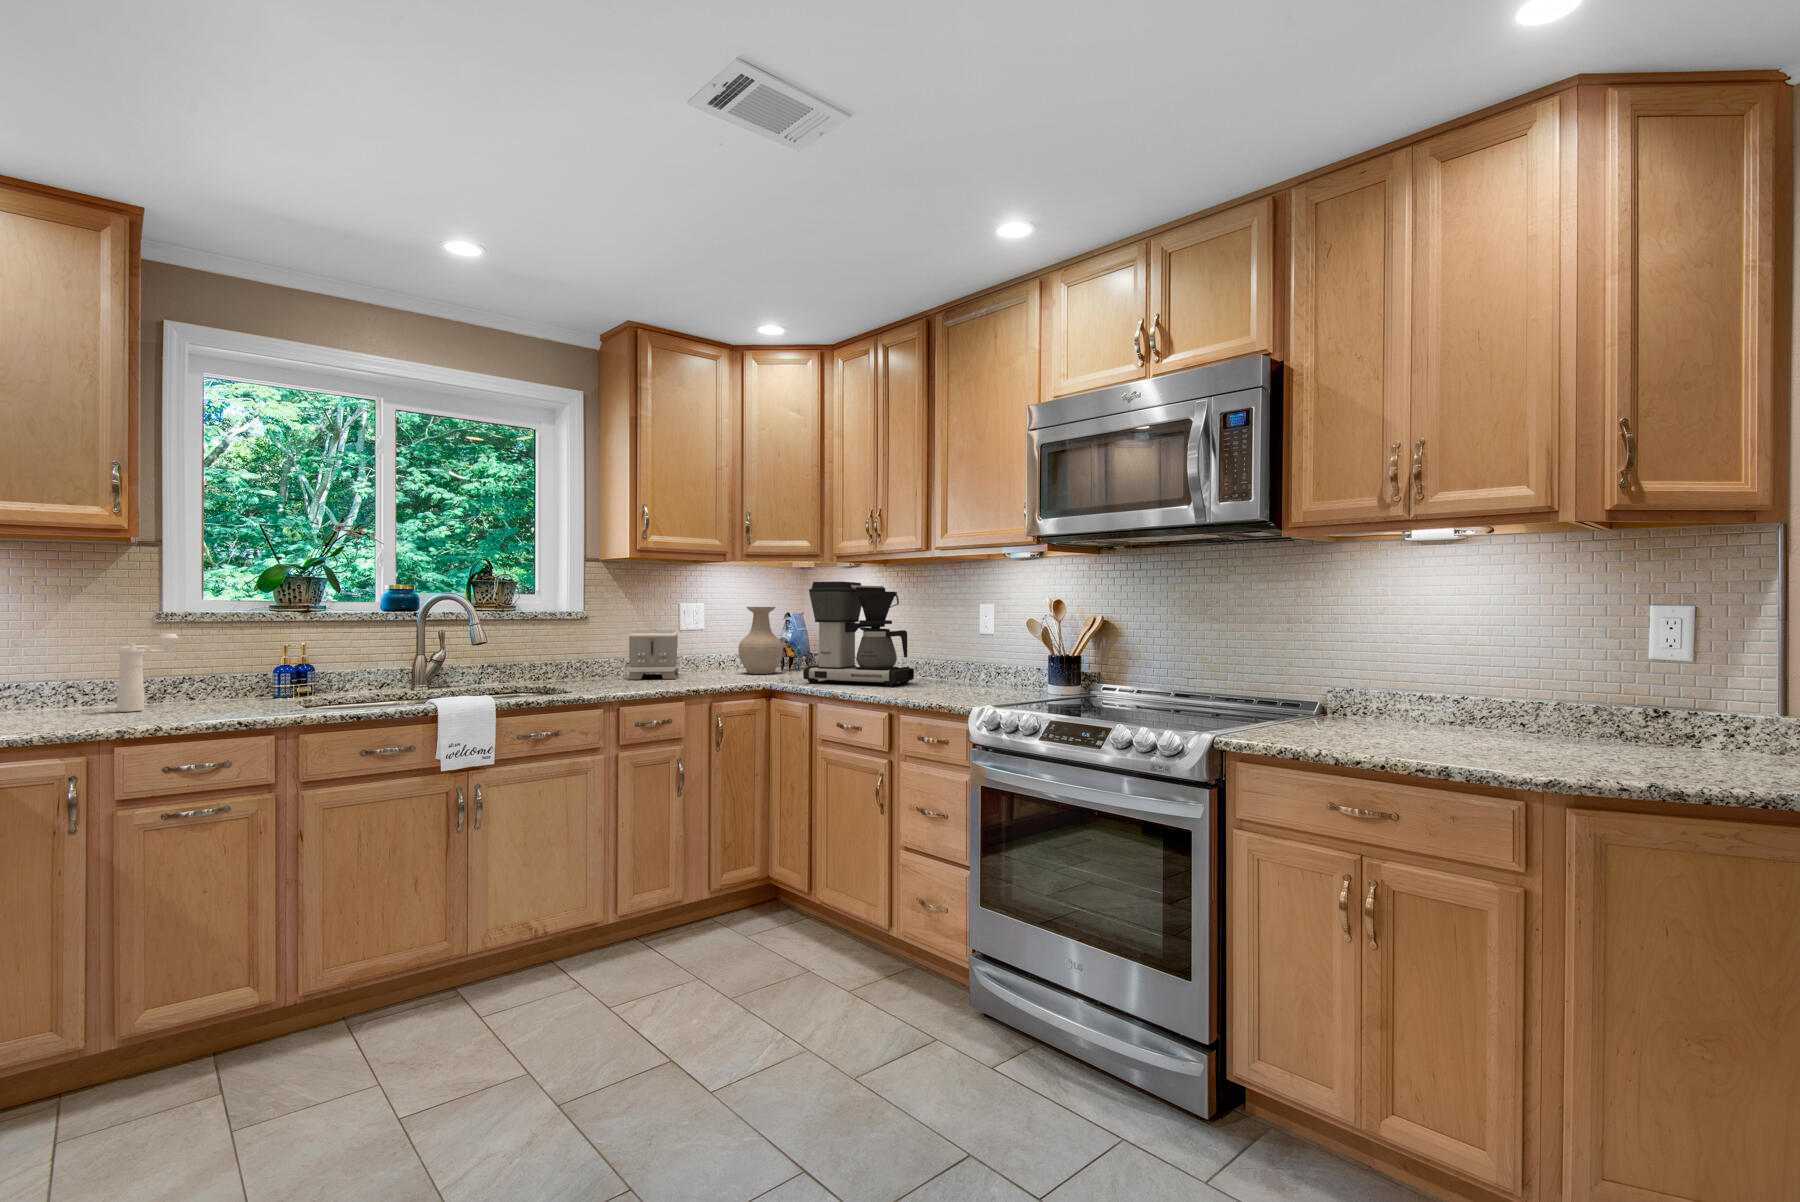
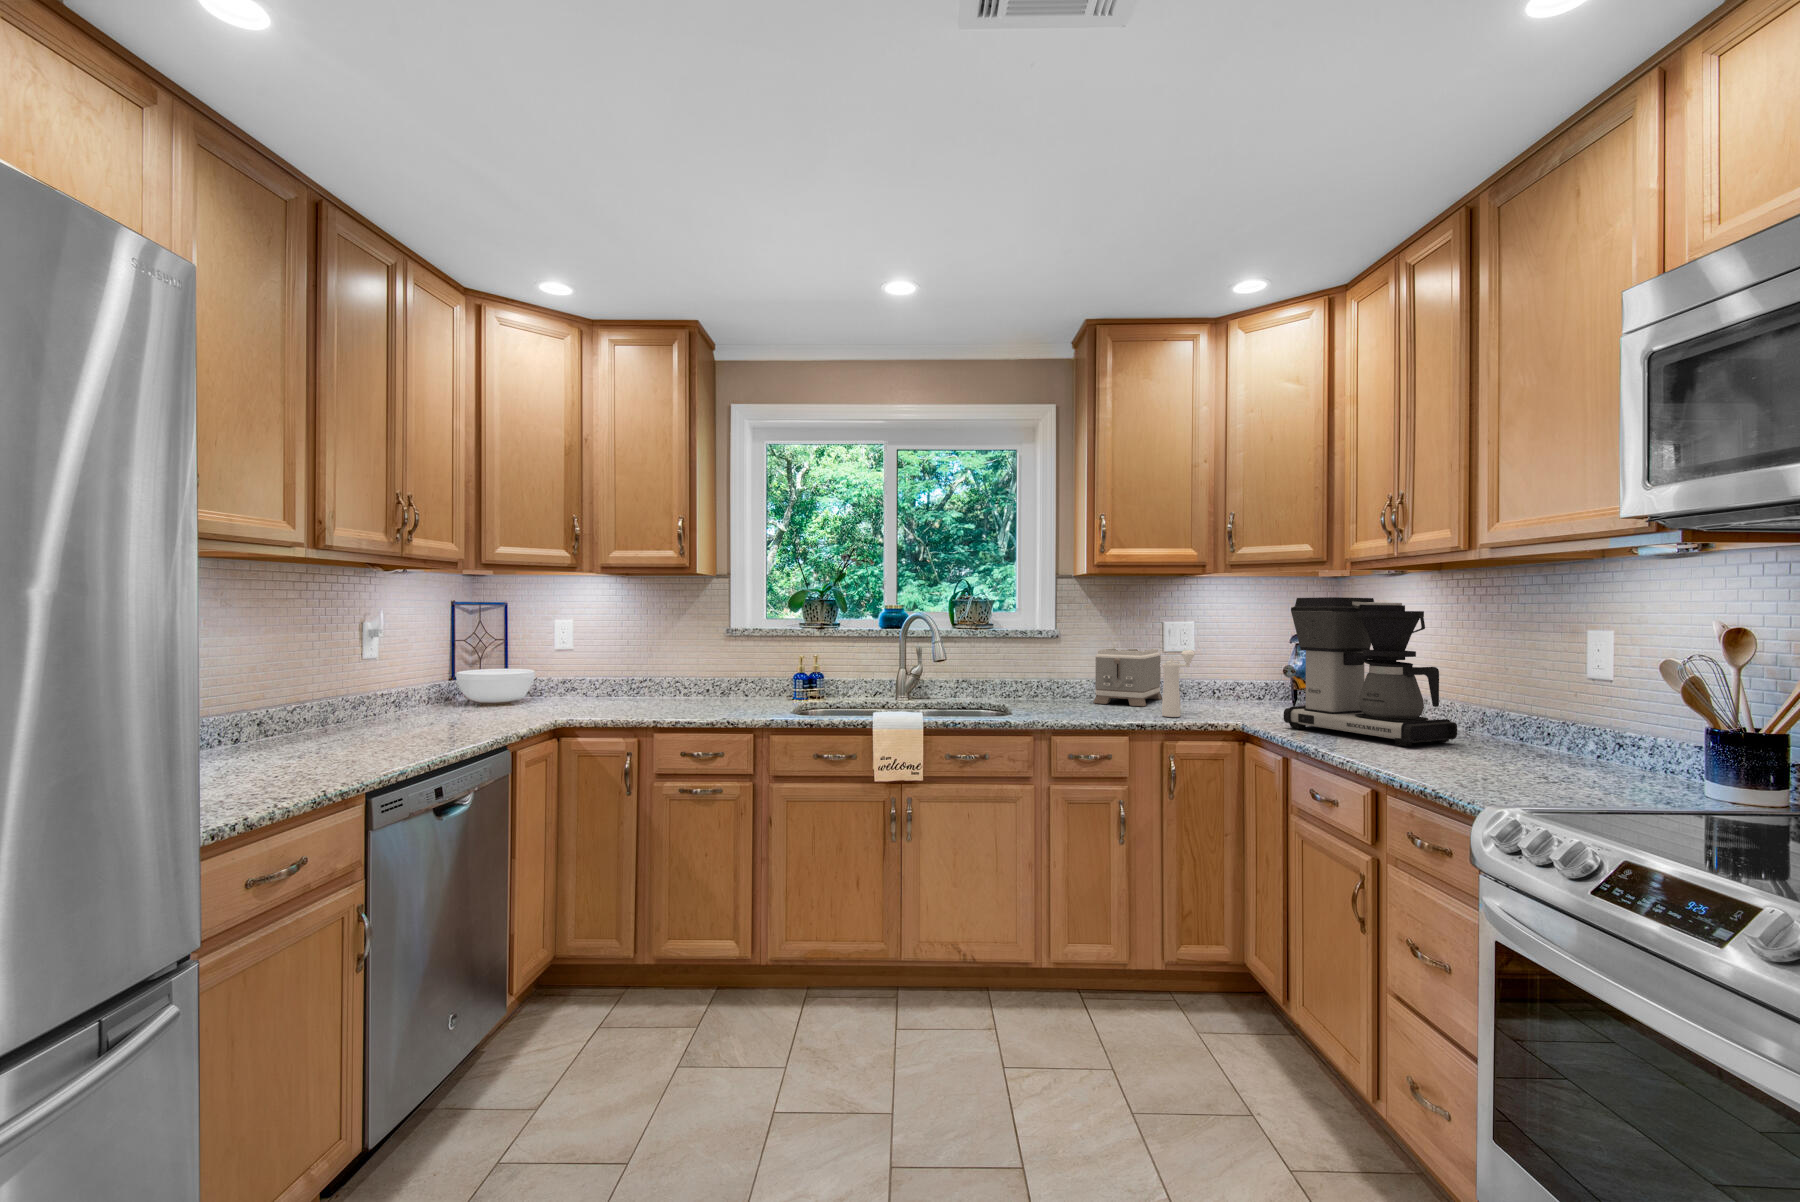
vase: present [738,607,783,674] -> none [1229,626,1287,708]
pepper mill: present [117,634,178,712] -> present [1162,650,1195,717]

